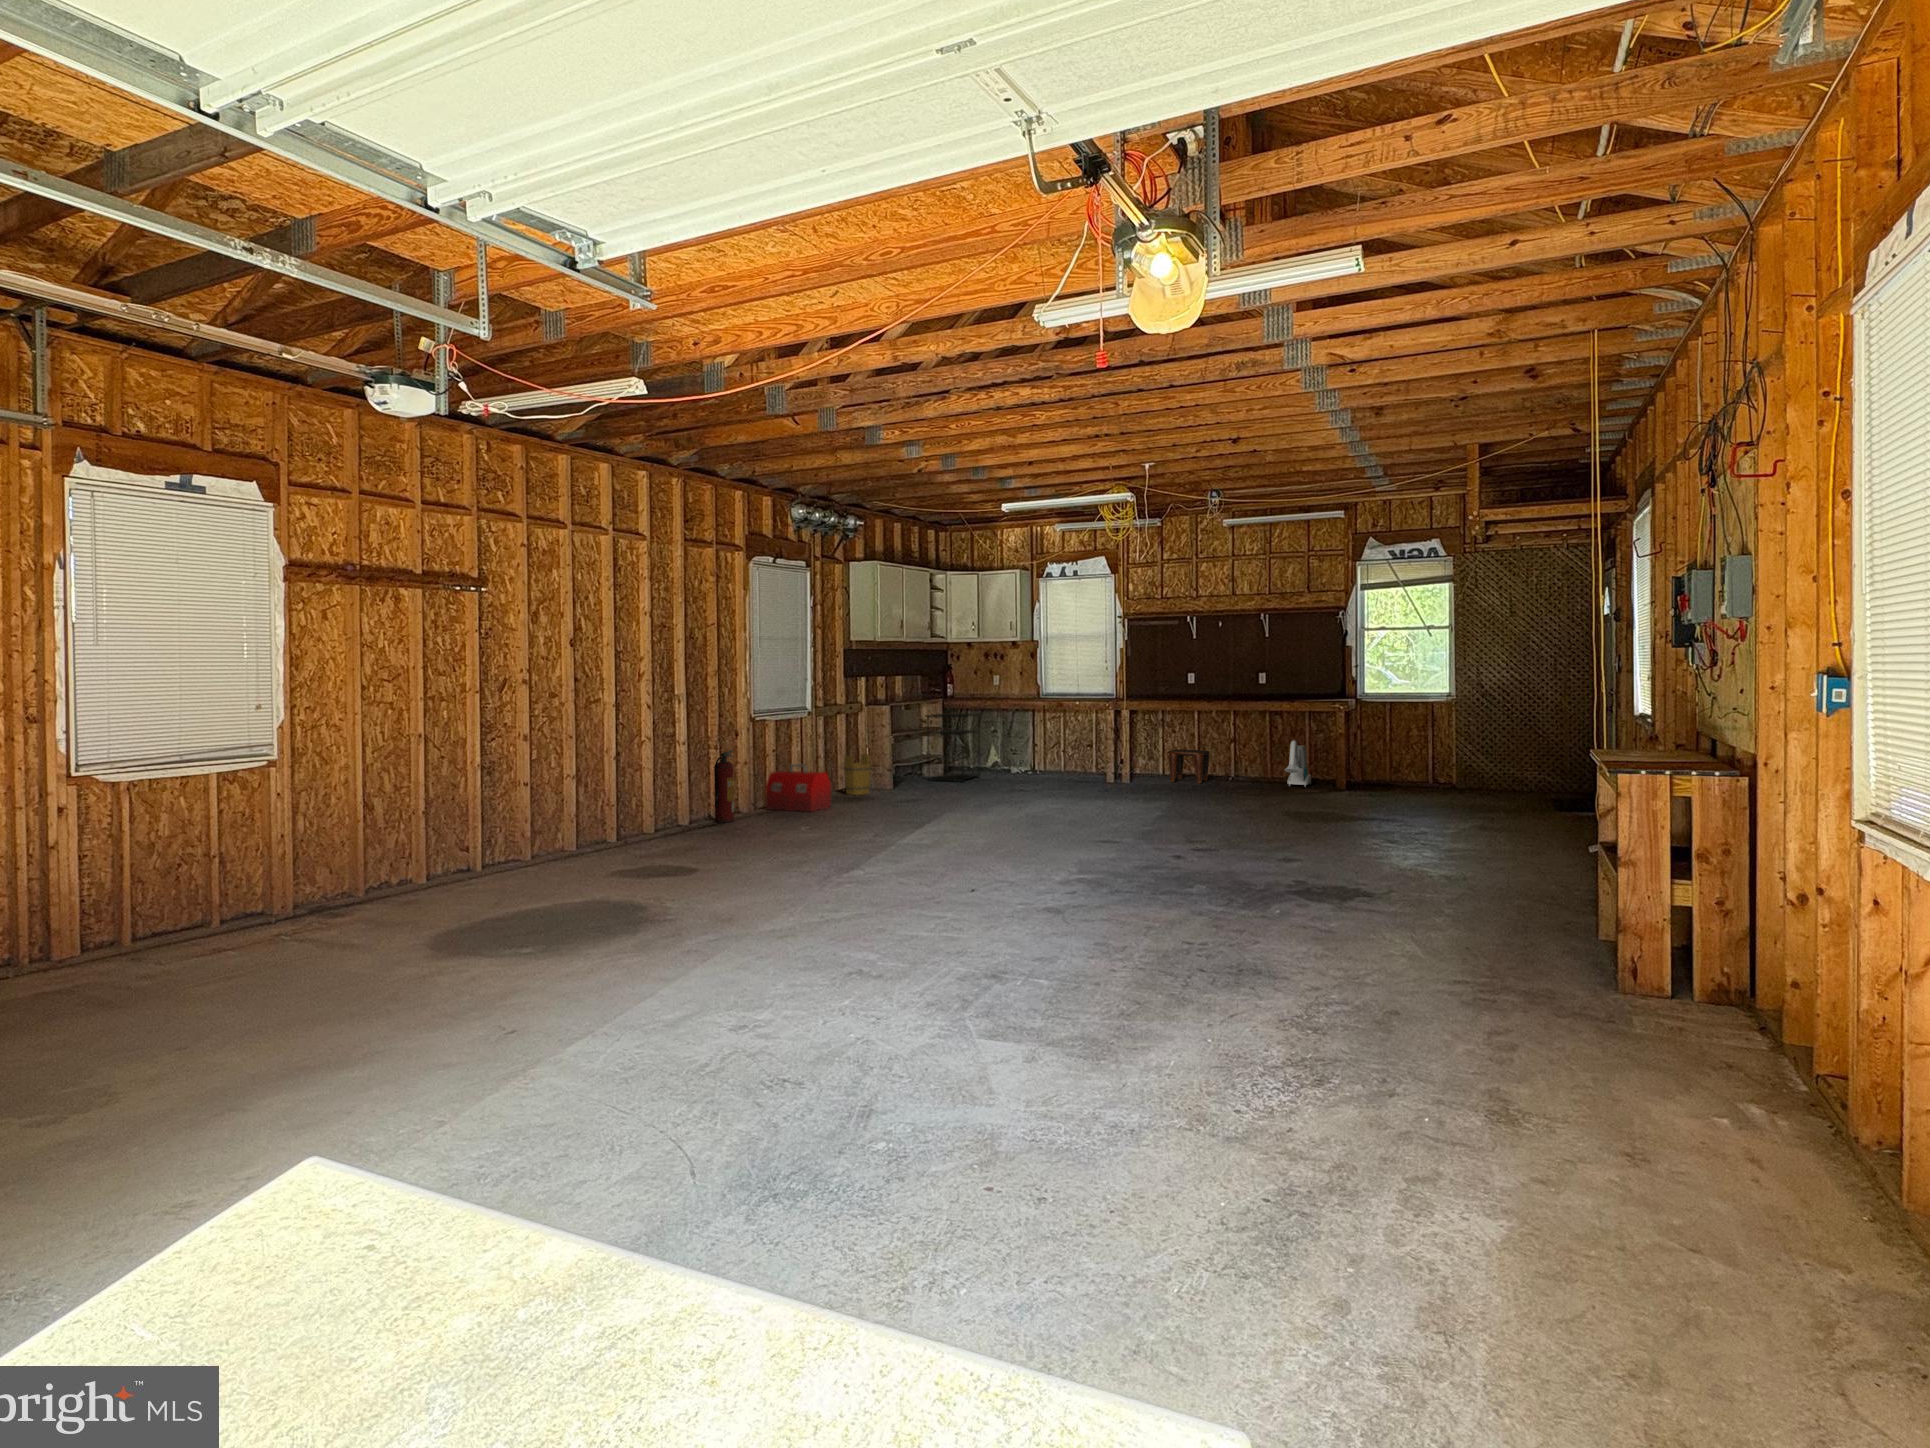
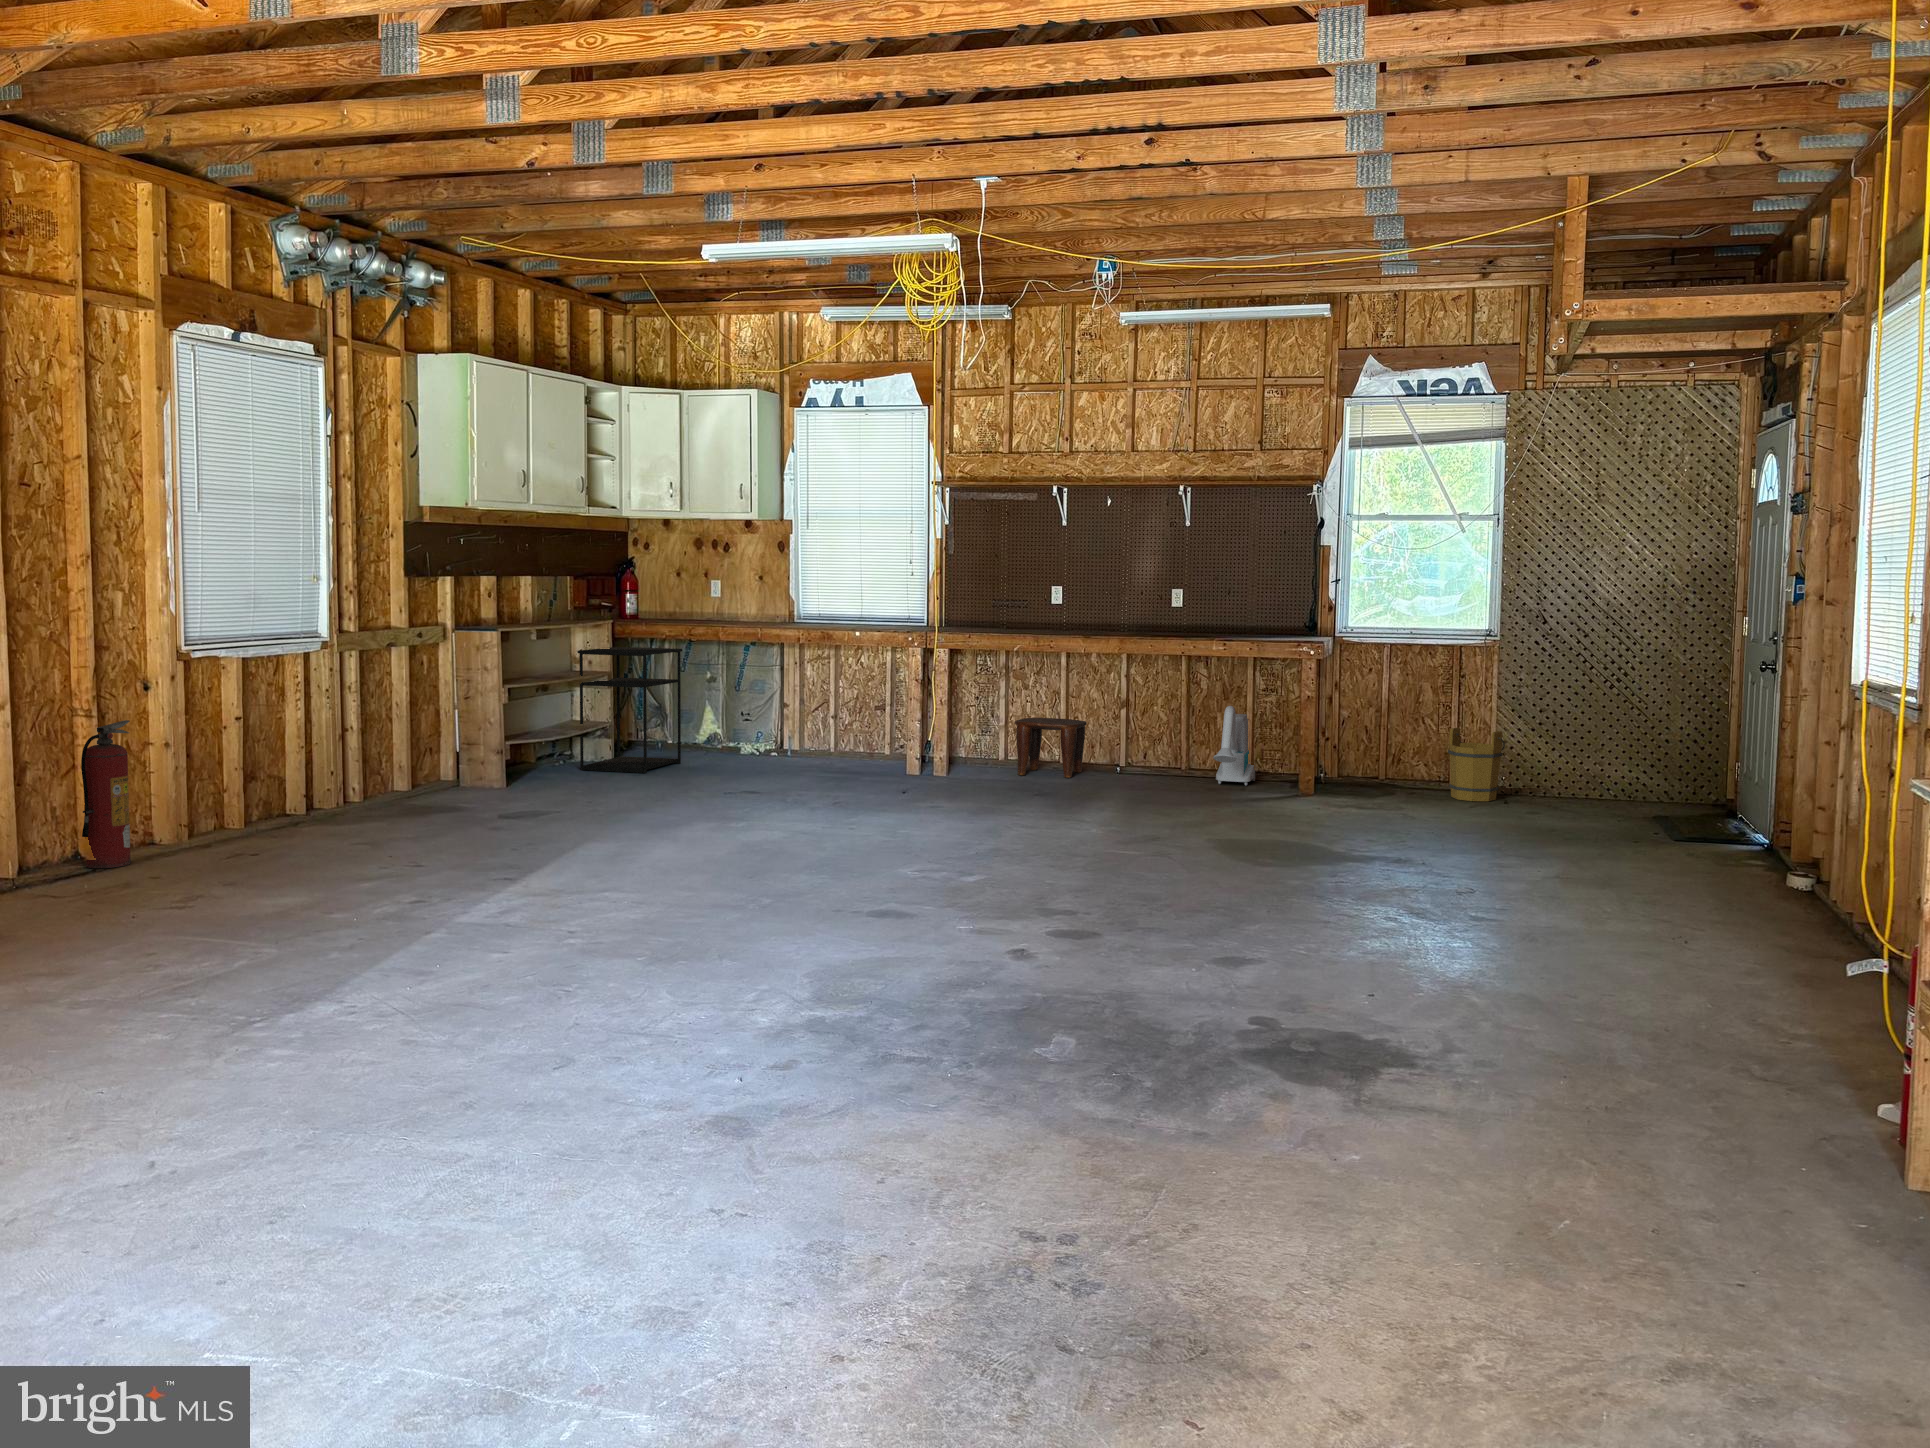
bucket: present [843,754,871,795] -> present [1448,728,1505,801]
toolbox: present [766,764,831,812] -> none [218,746,360,842]

